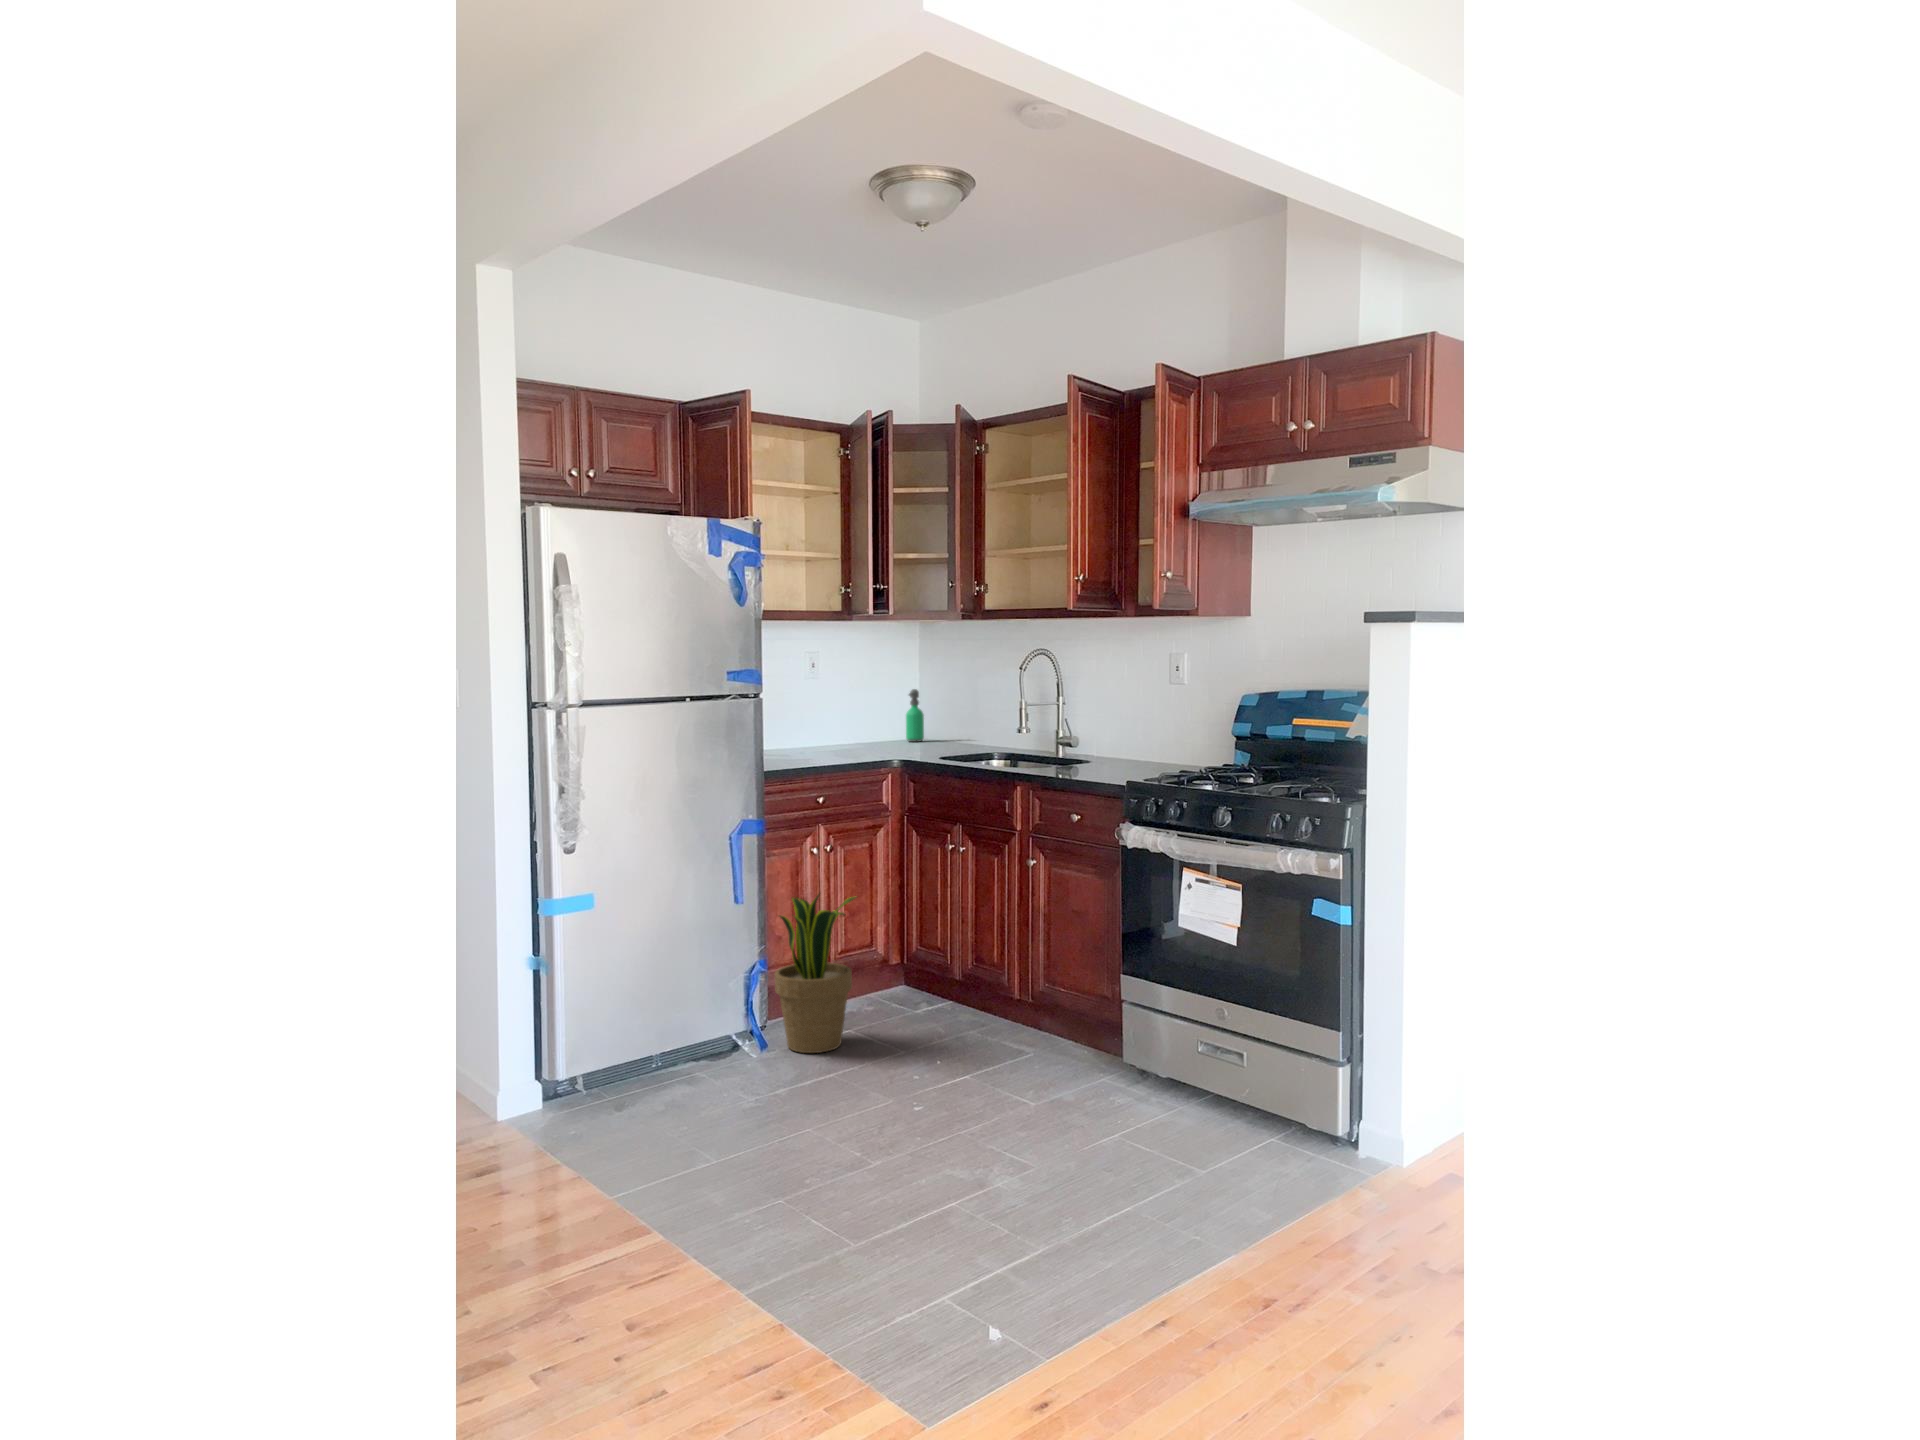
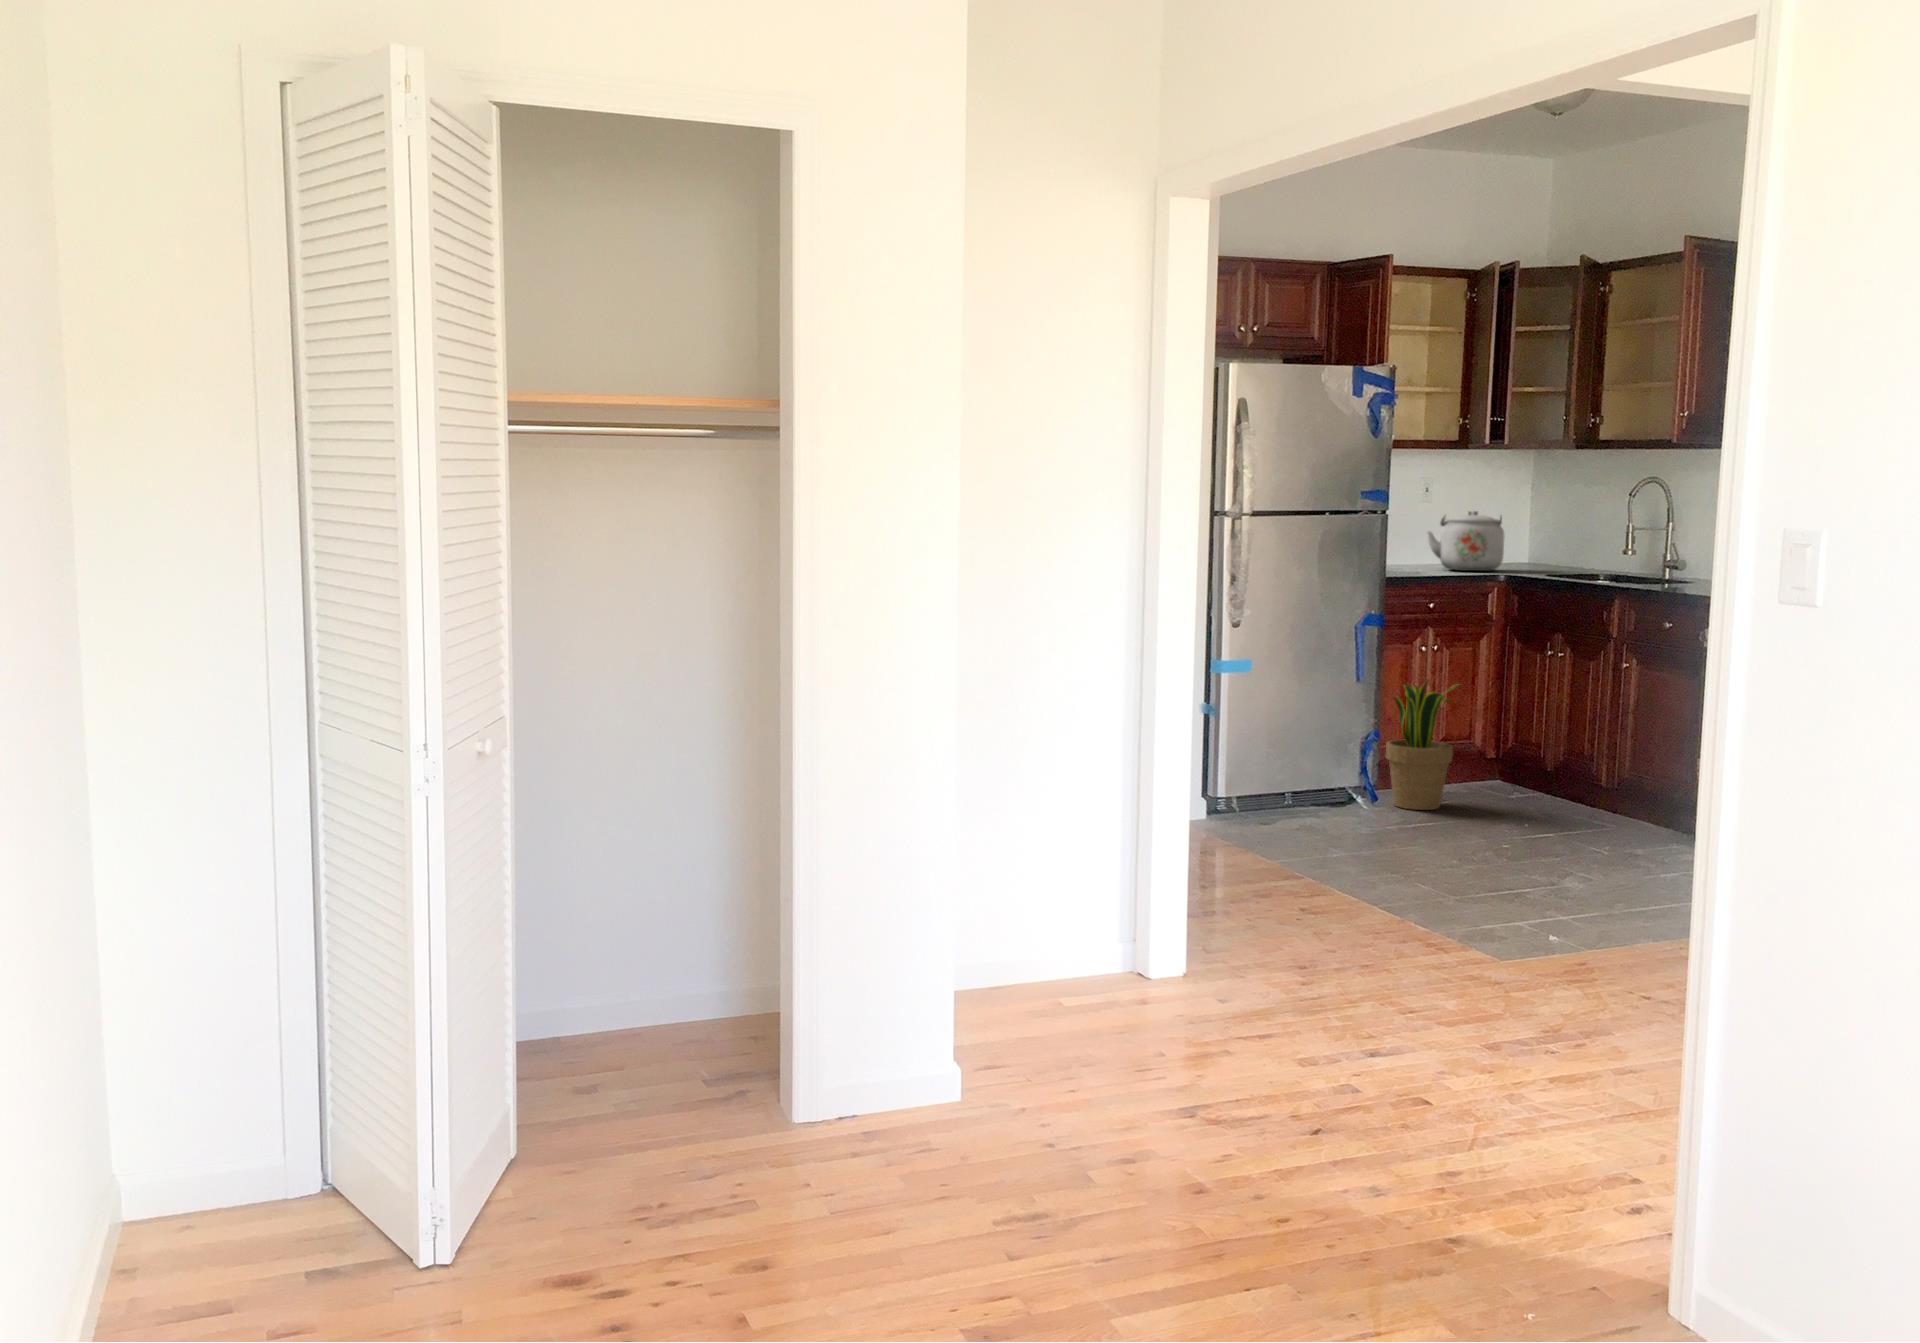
kettle: none [811,688,896,756] -> present [1427,511,1504,571]
soap dispenser: present [906,689,924,742] -> none [1513,515,1532,564]

